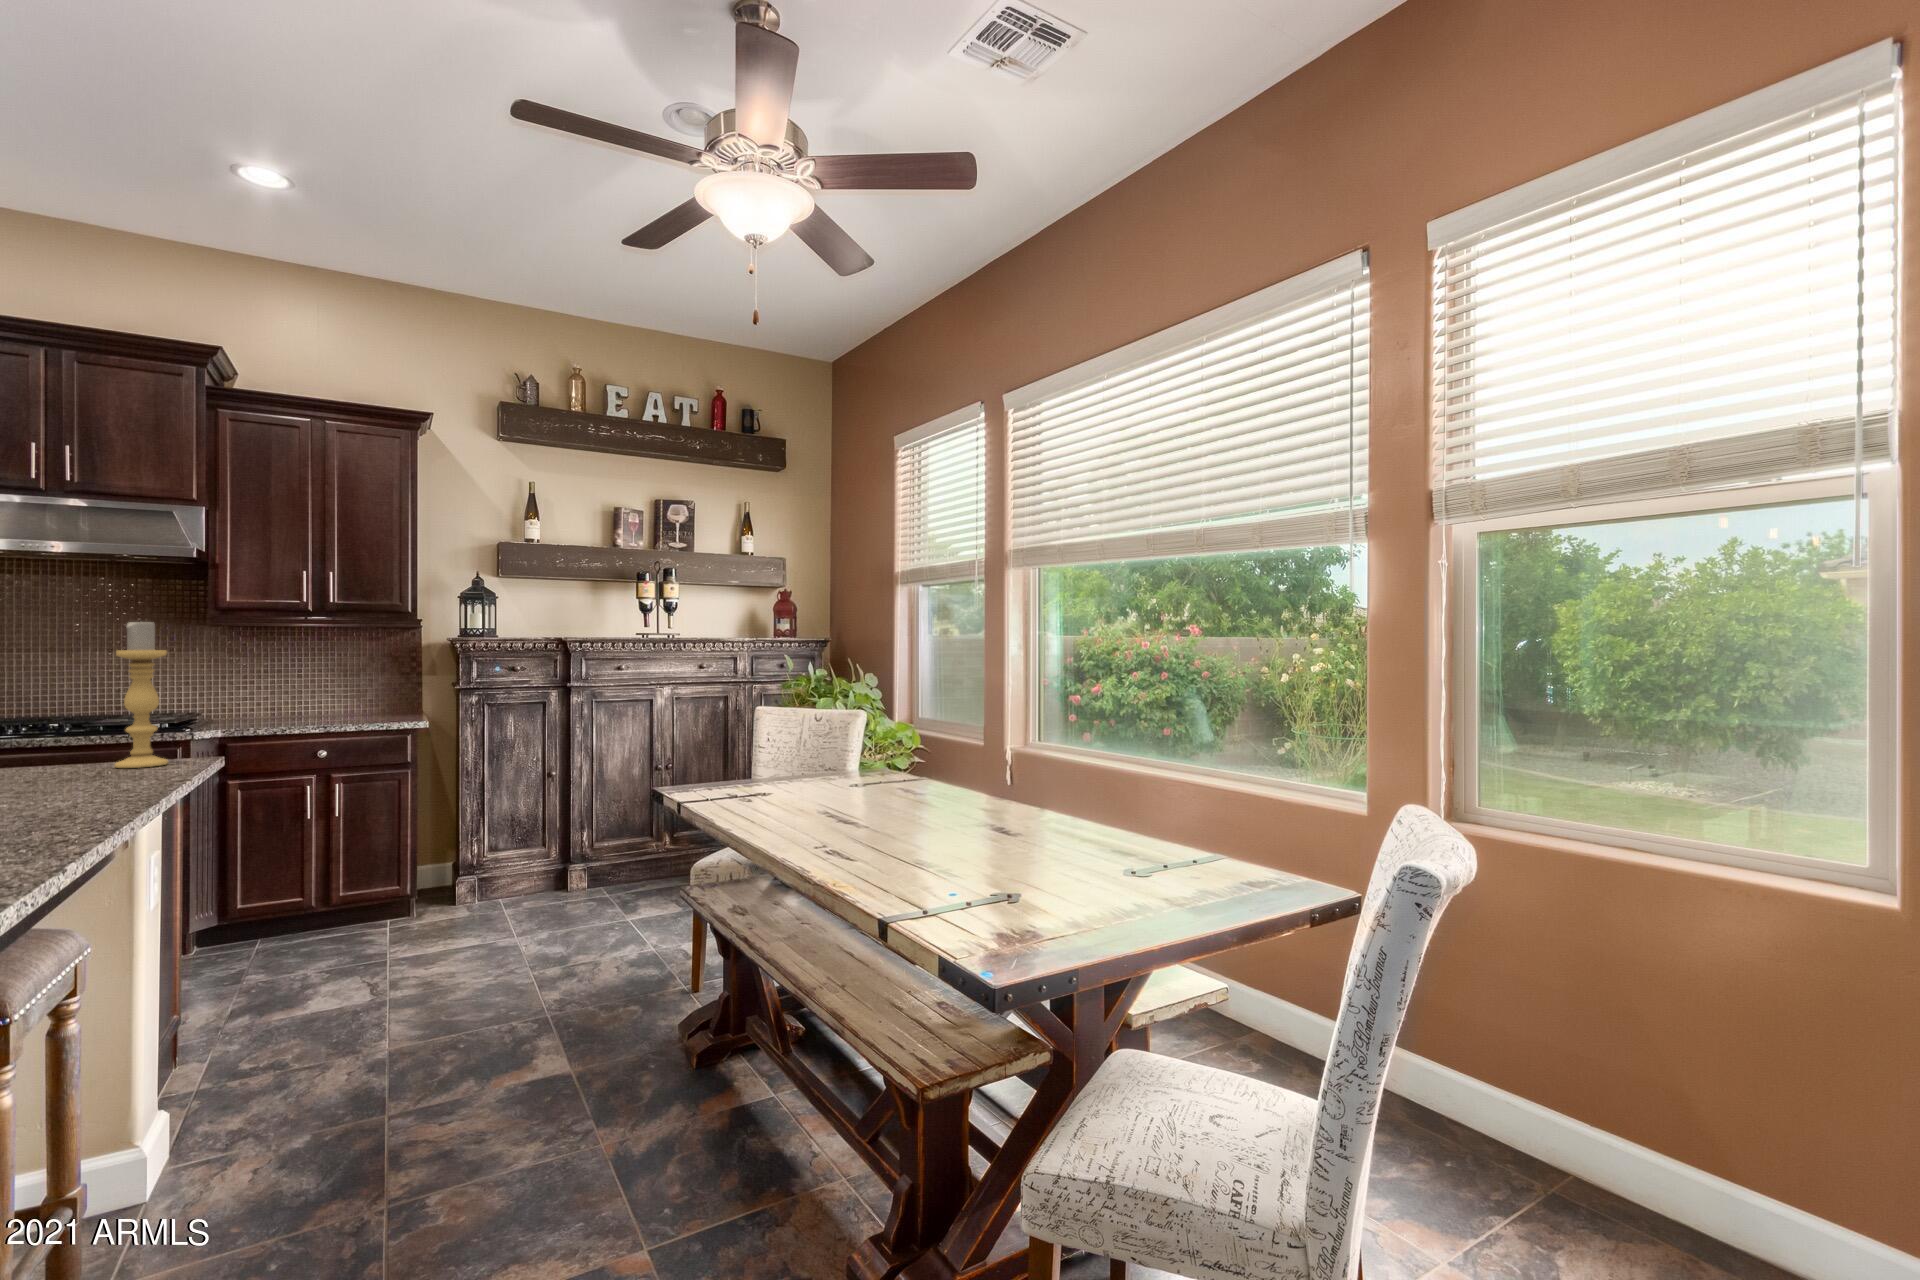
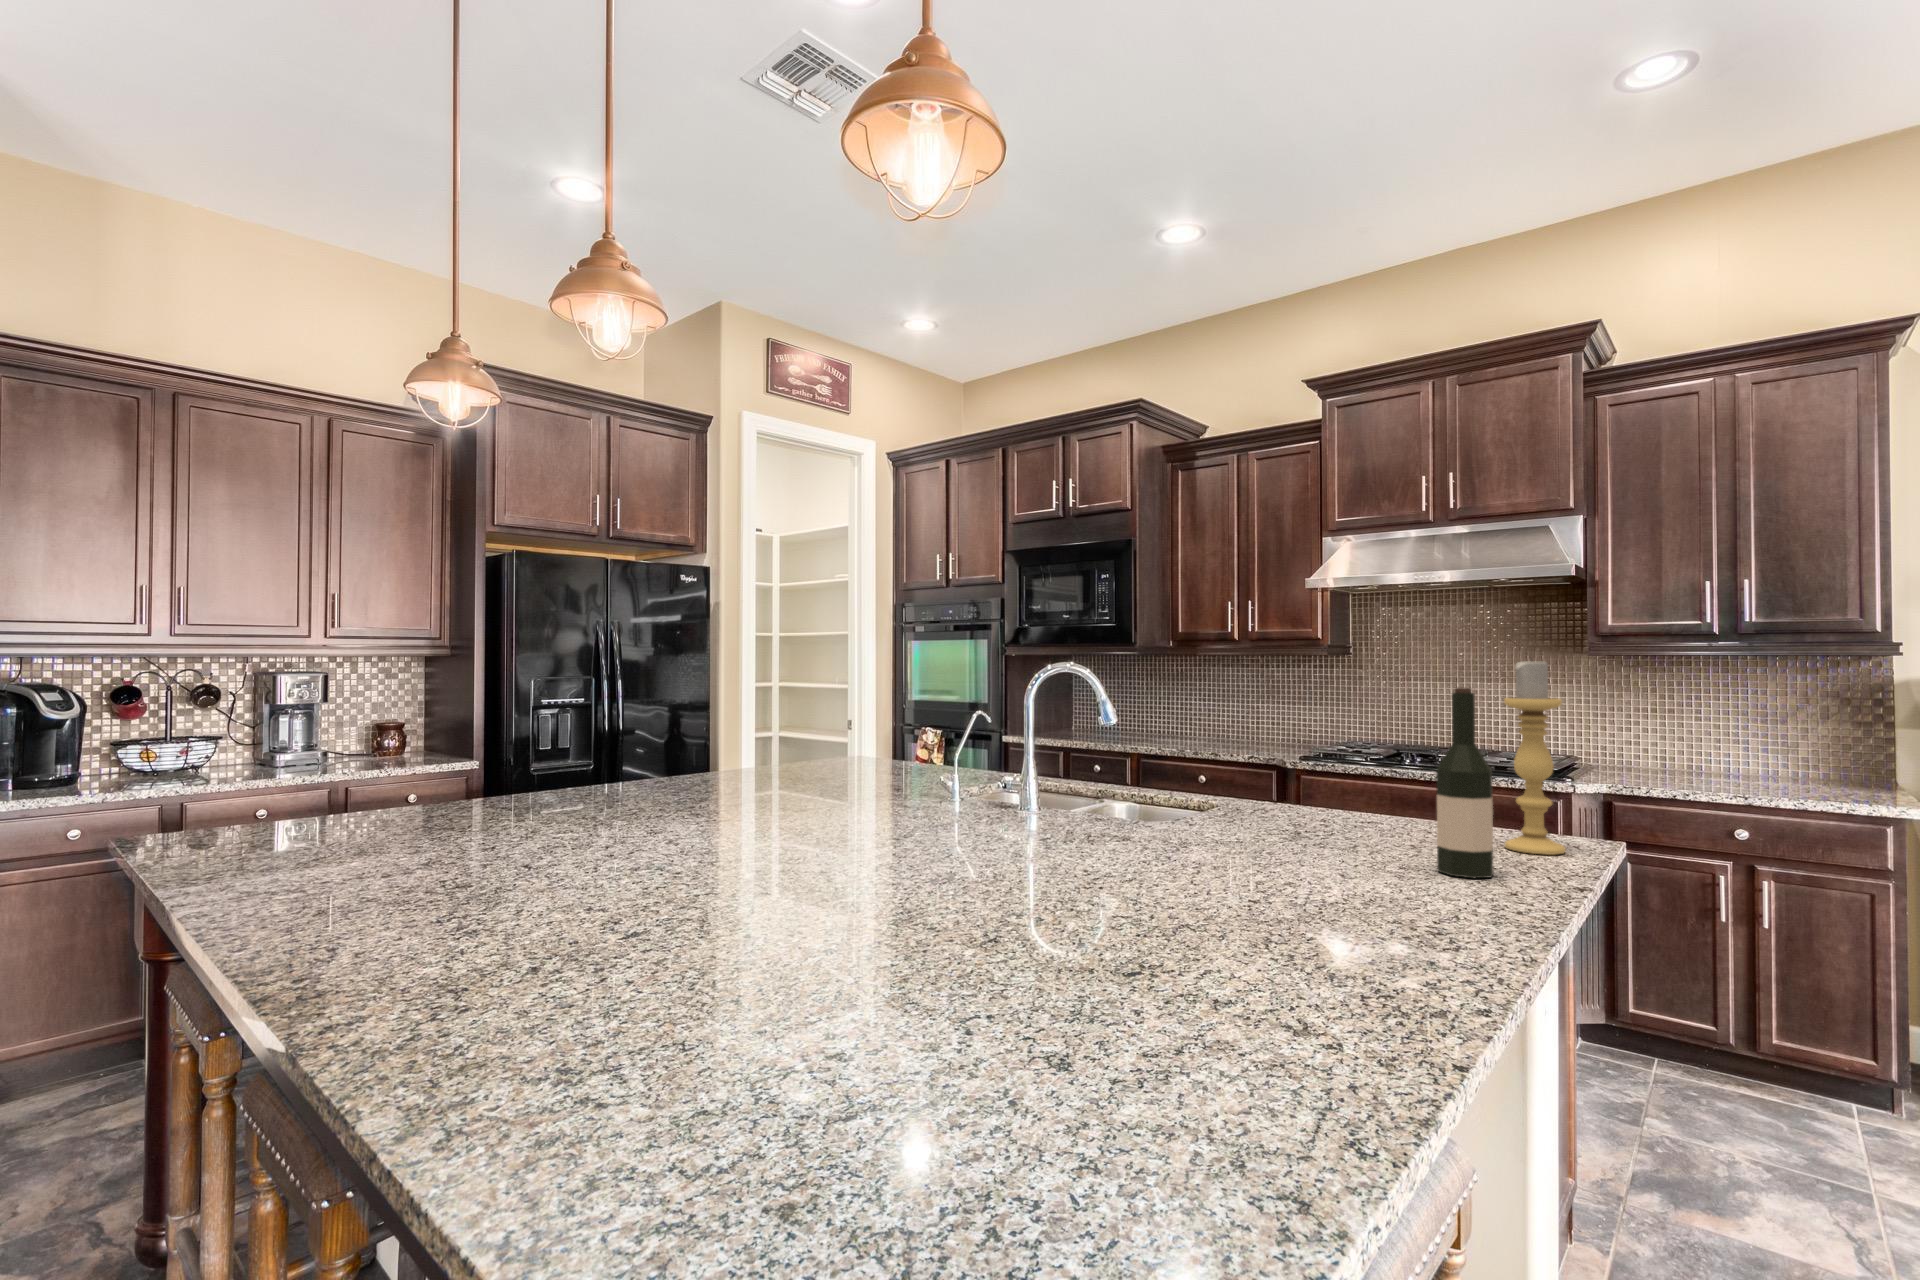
wine bottle: none [48,639,102,786] -> present [1436,688,1493,878]

